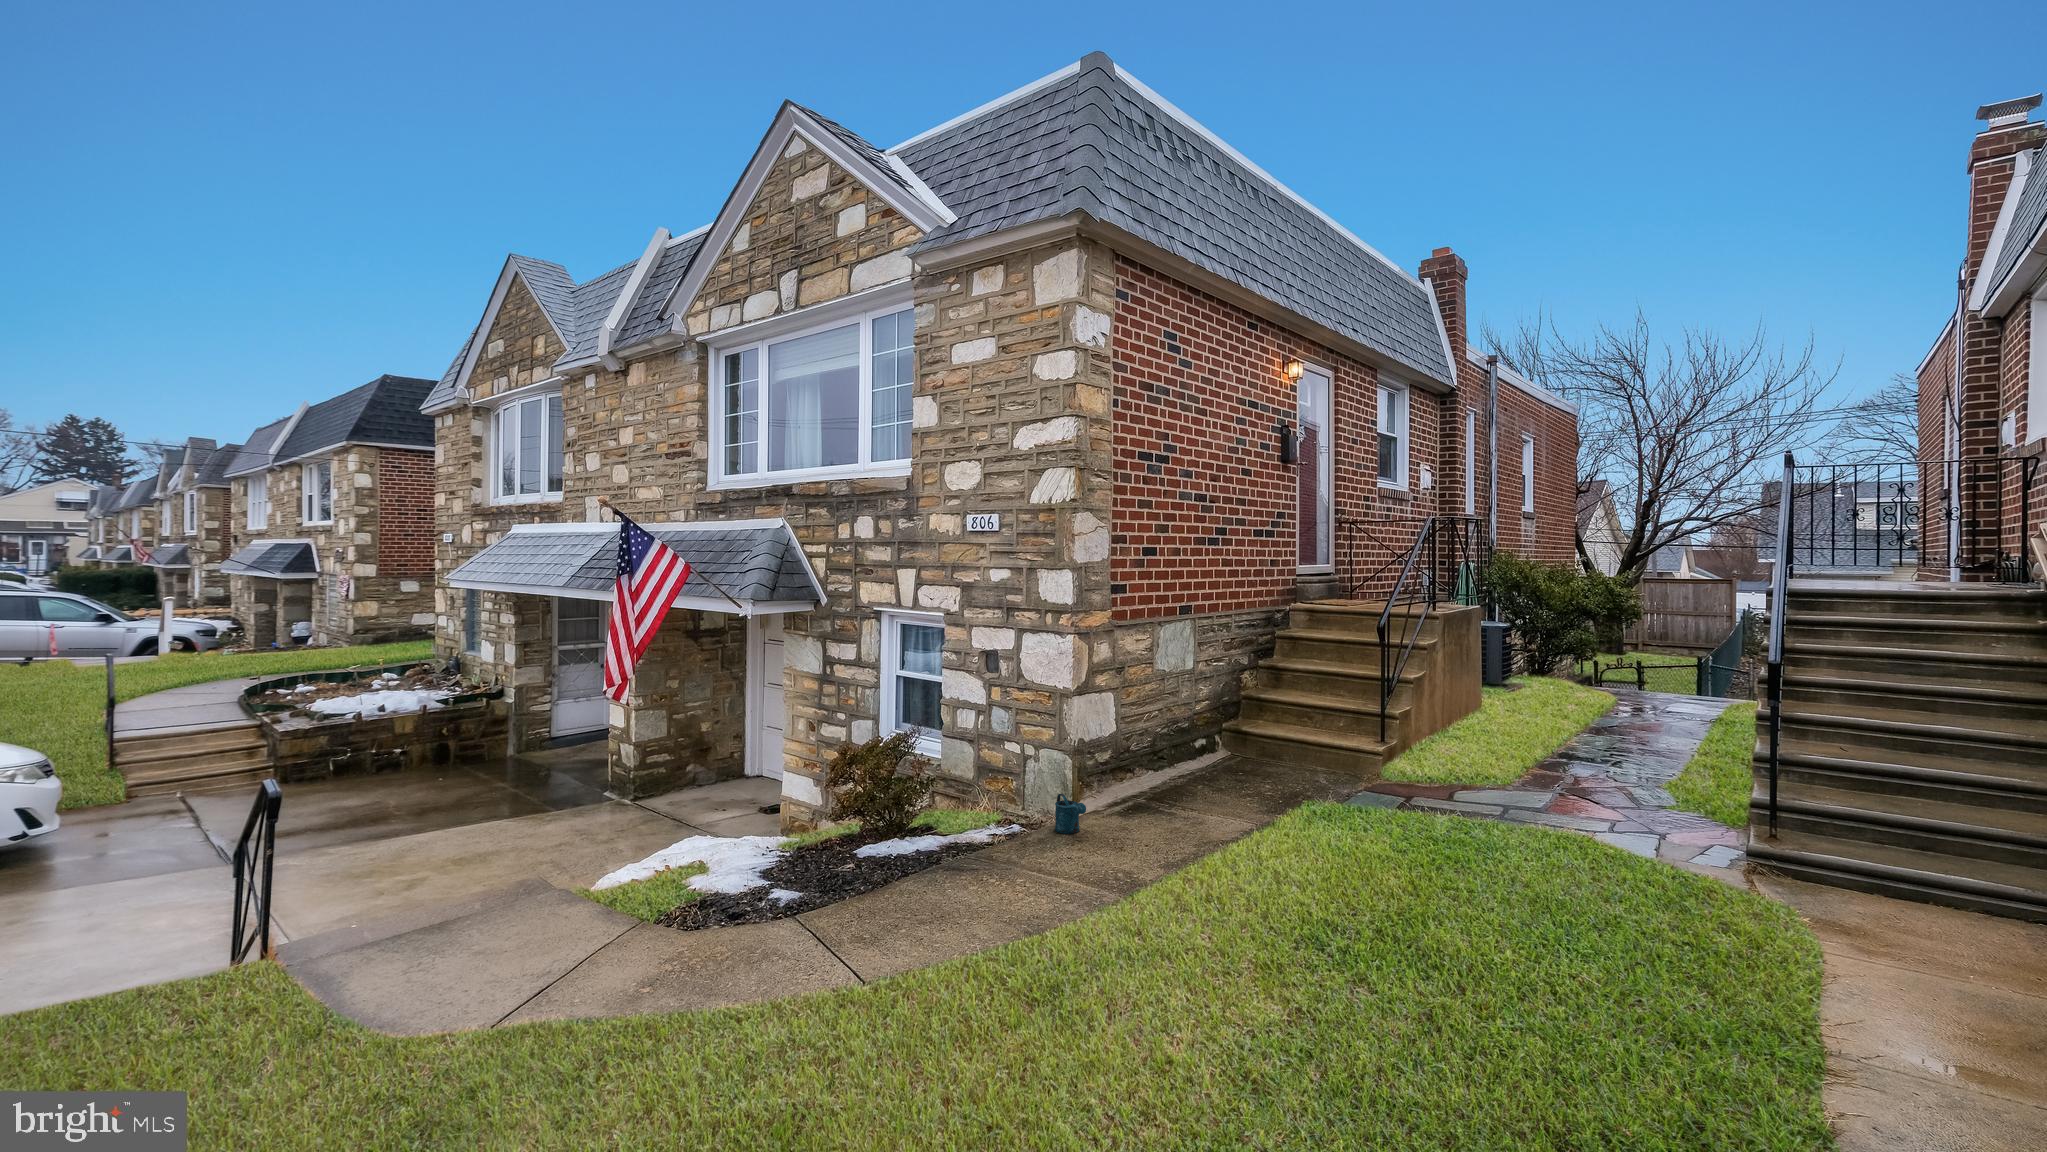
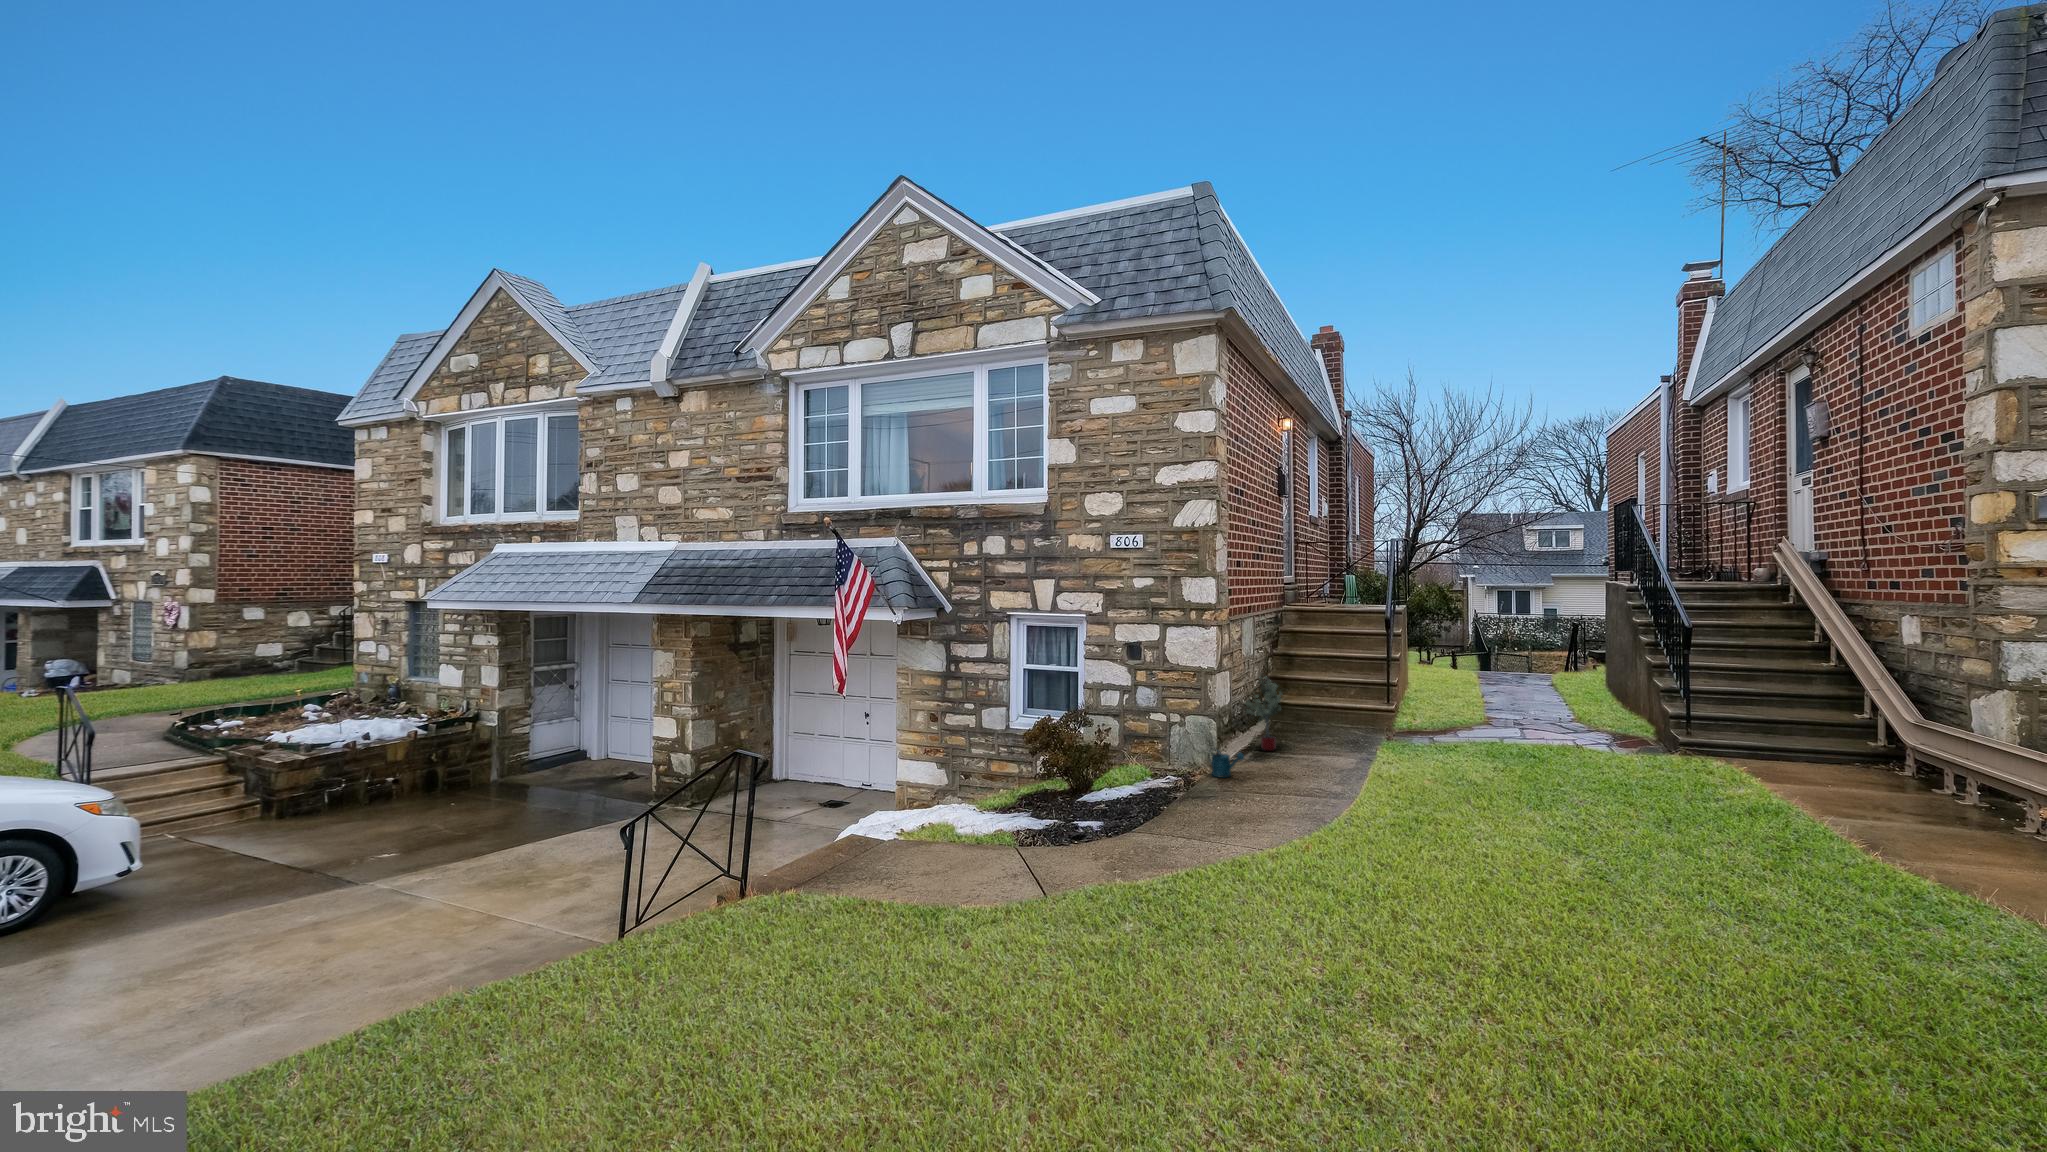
potted tree: none [1156,700,1217,801] -> present [1245,677,1281,751]

